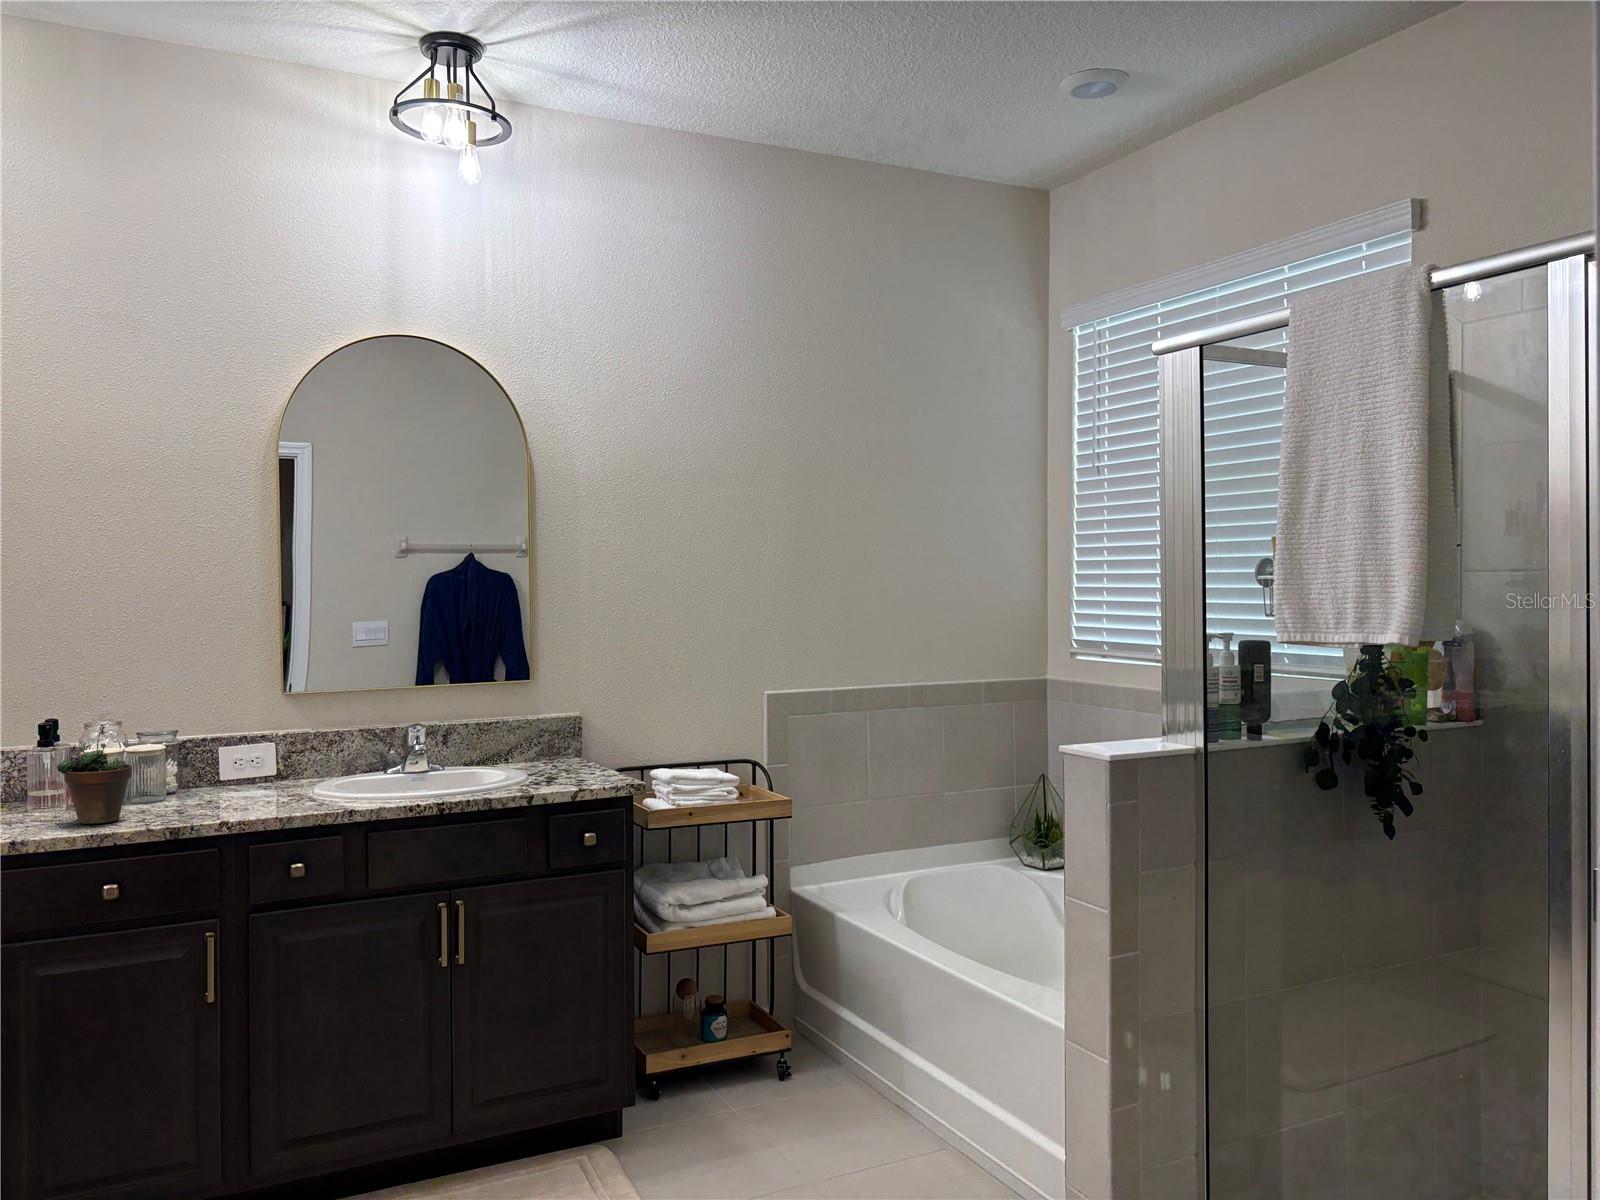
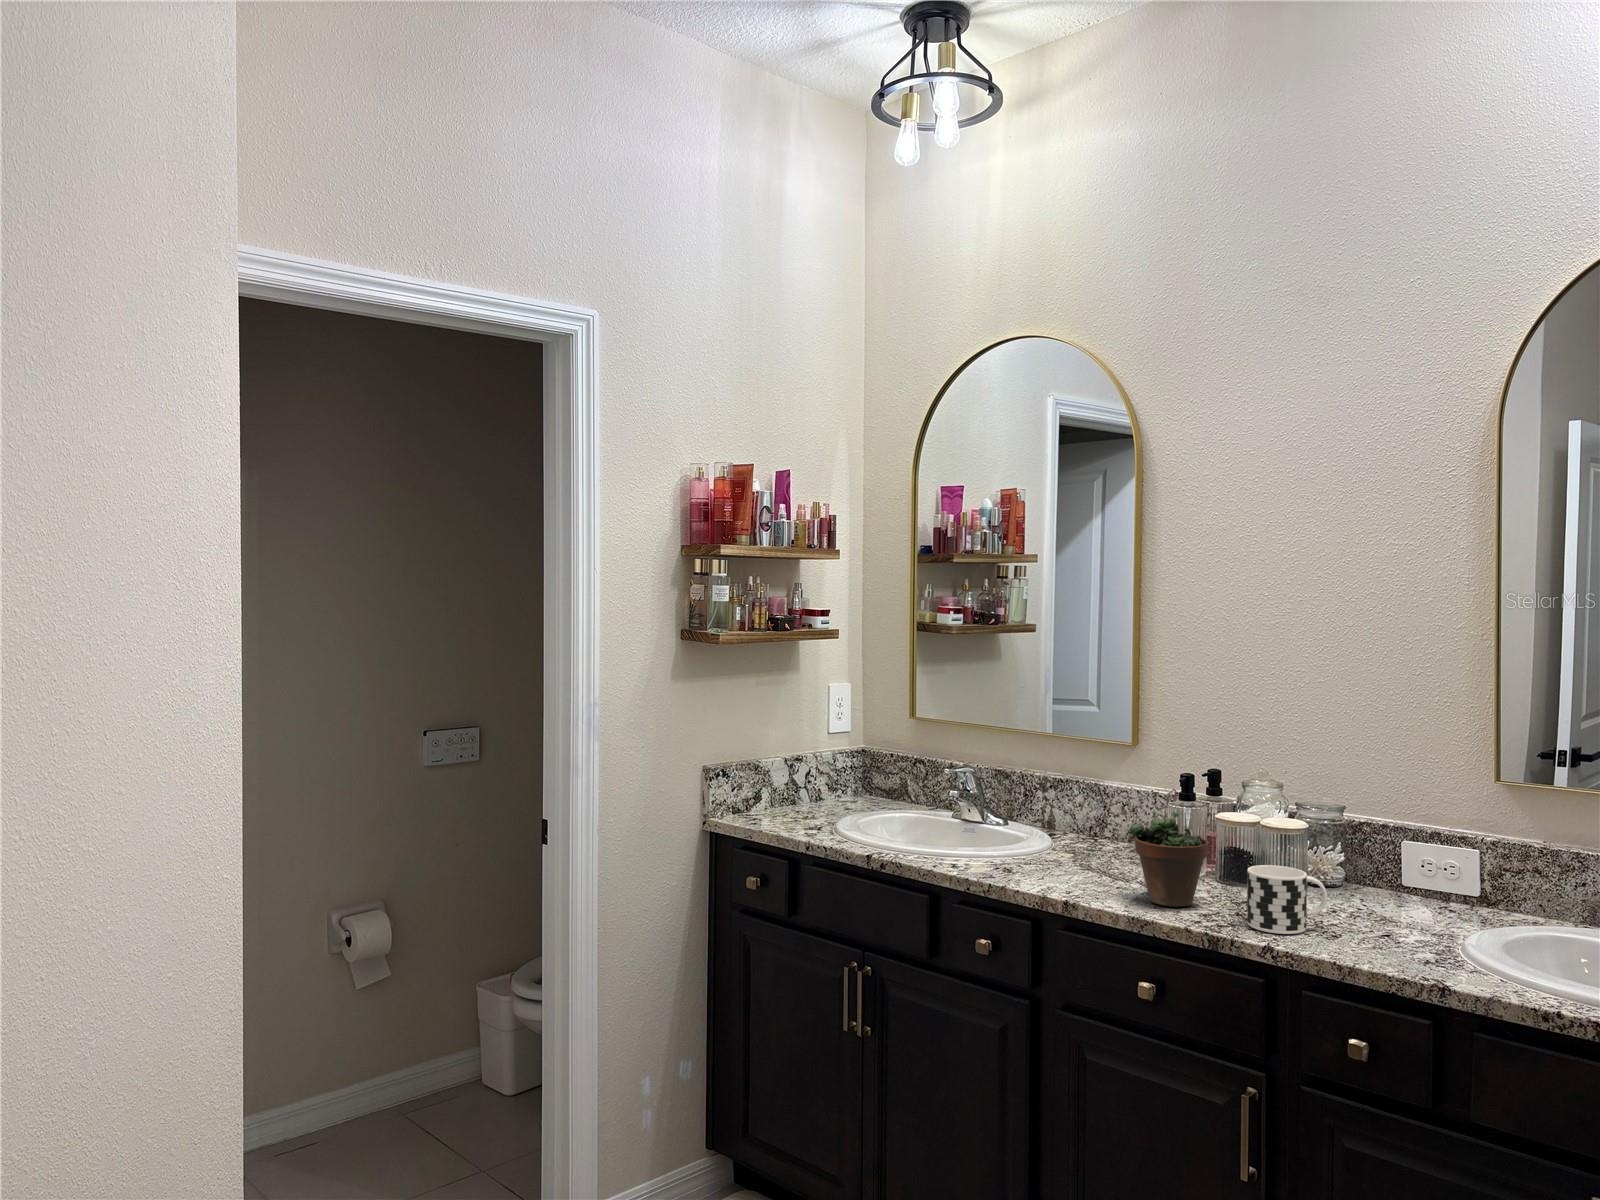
cup: none [179,768,236,817] -> present [1247,865,1327,934]

